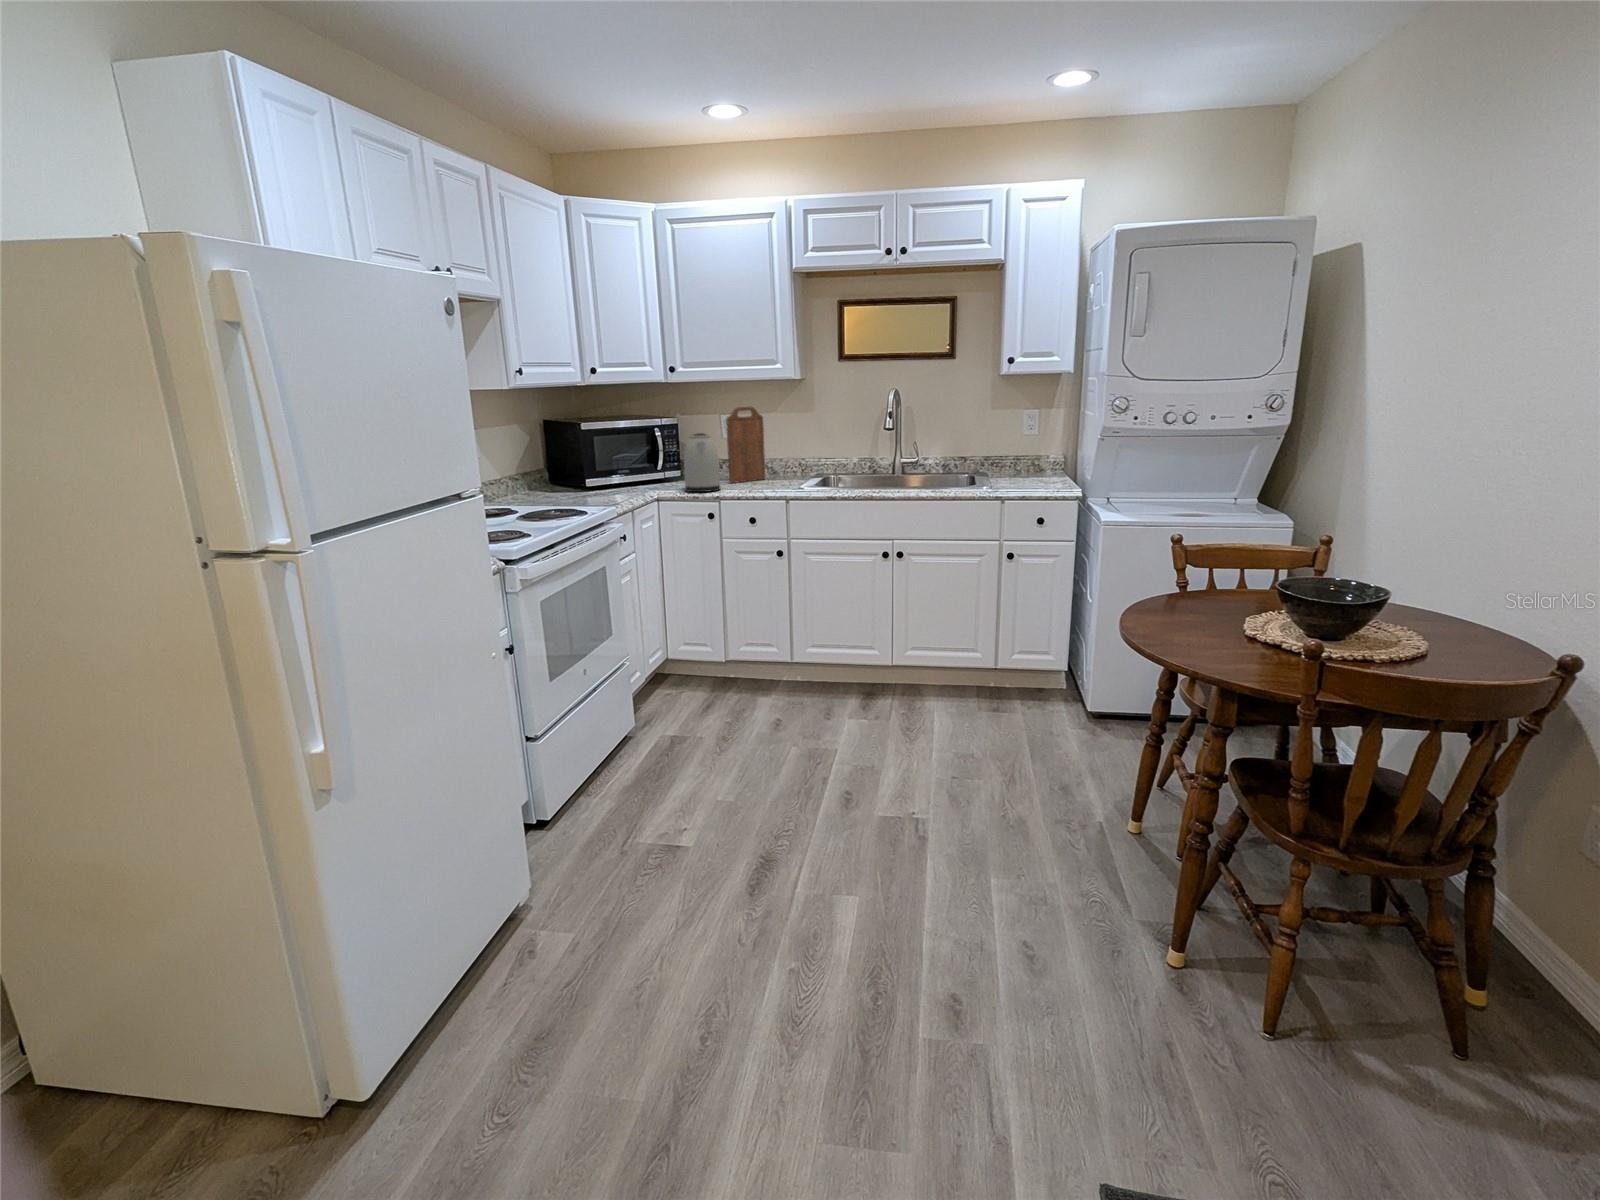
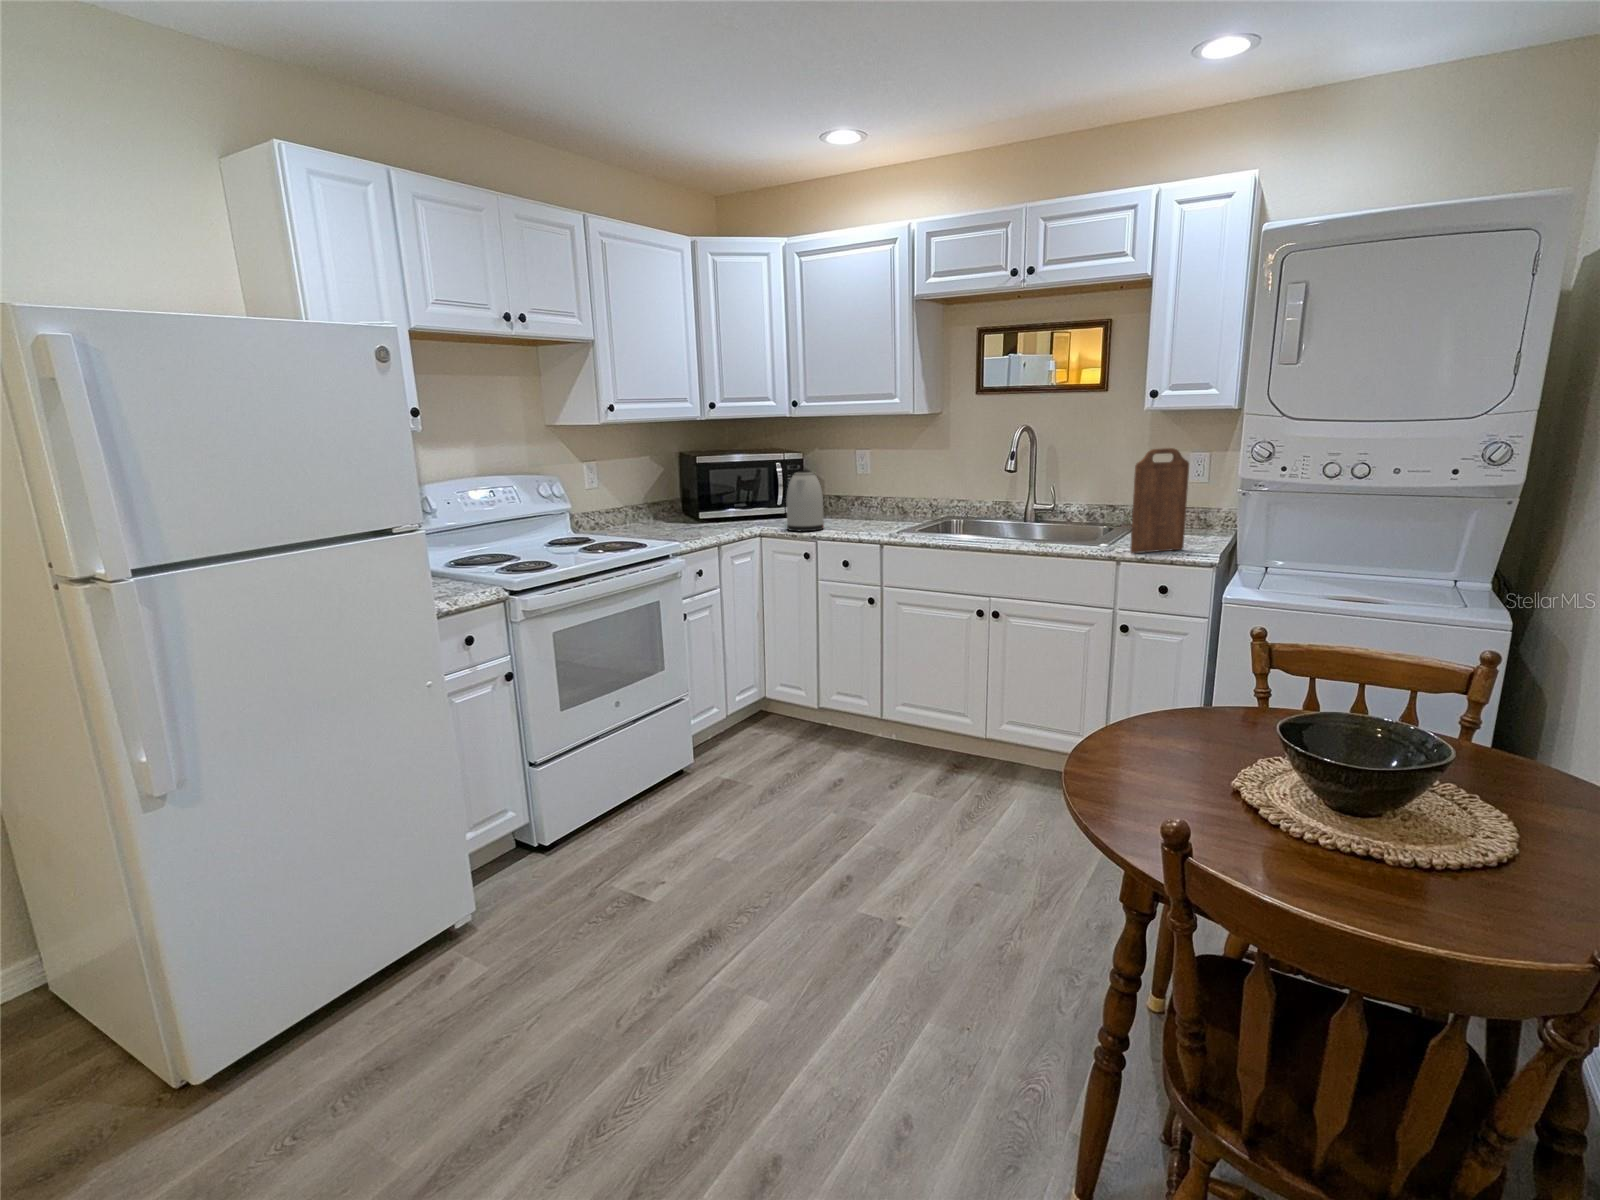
cutting board: present [726,407,765,483] -> present [1130,448,1189,553]

